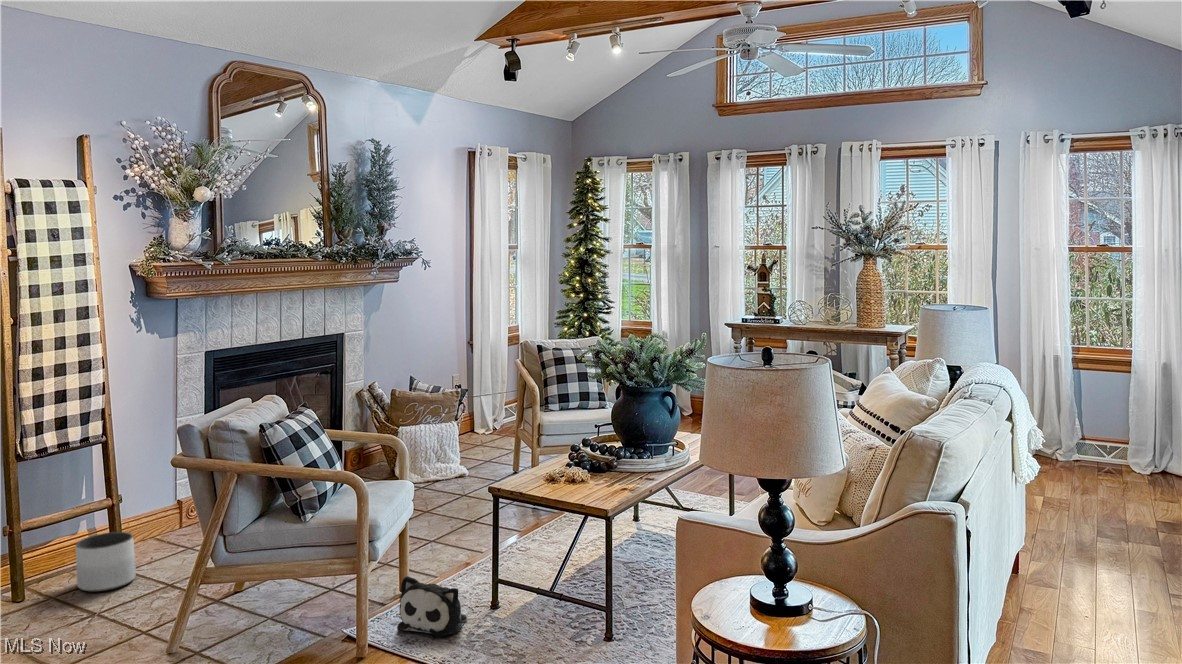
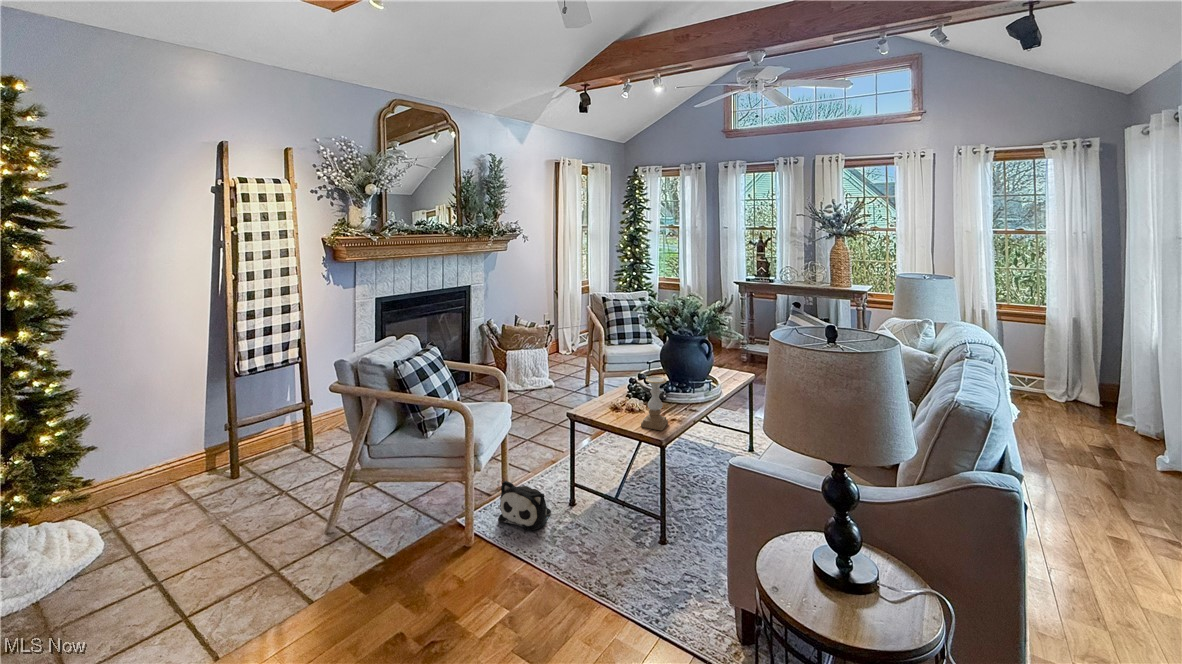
candle holder: none [580,433,614,499] -> present [641,376,668,431]
planter: present [76,532,136,592] -> none [277,427,322,471]

